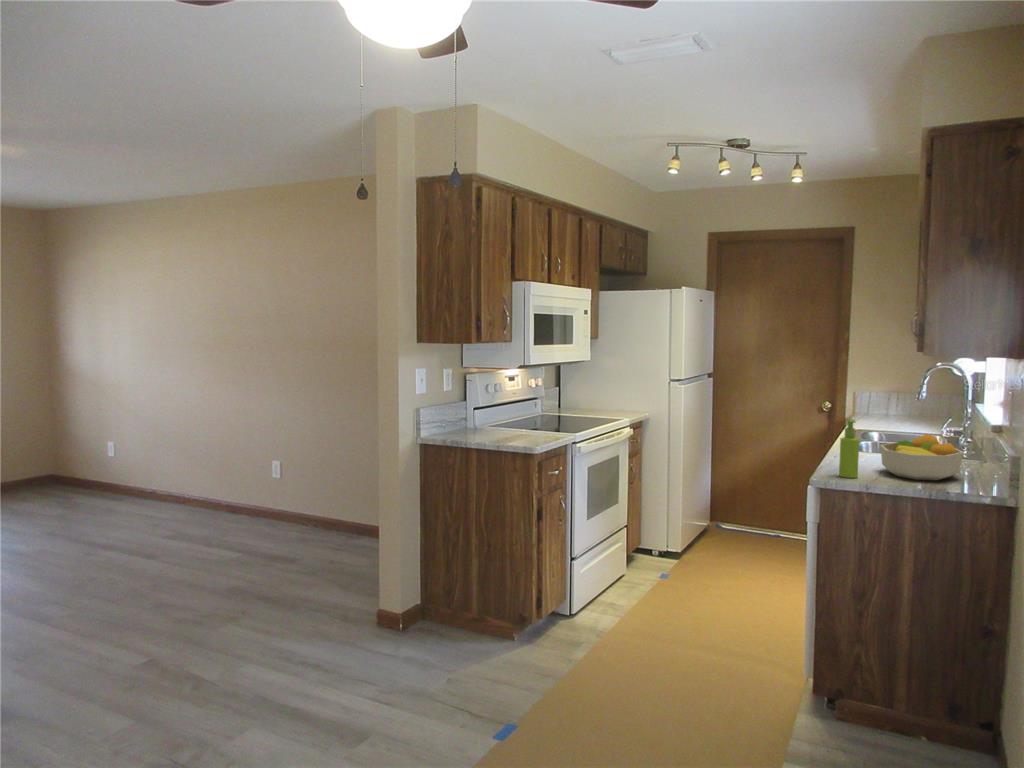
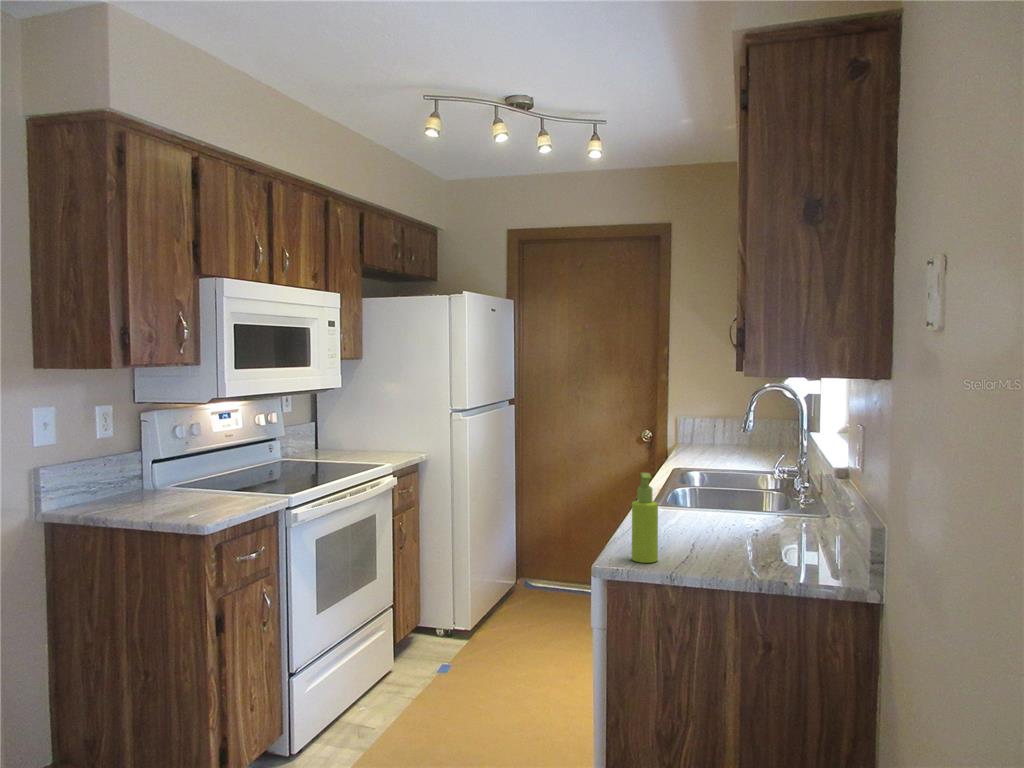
fruit bowl: present [880,434,963,480] -> none [691,486,800,559]

